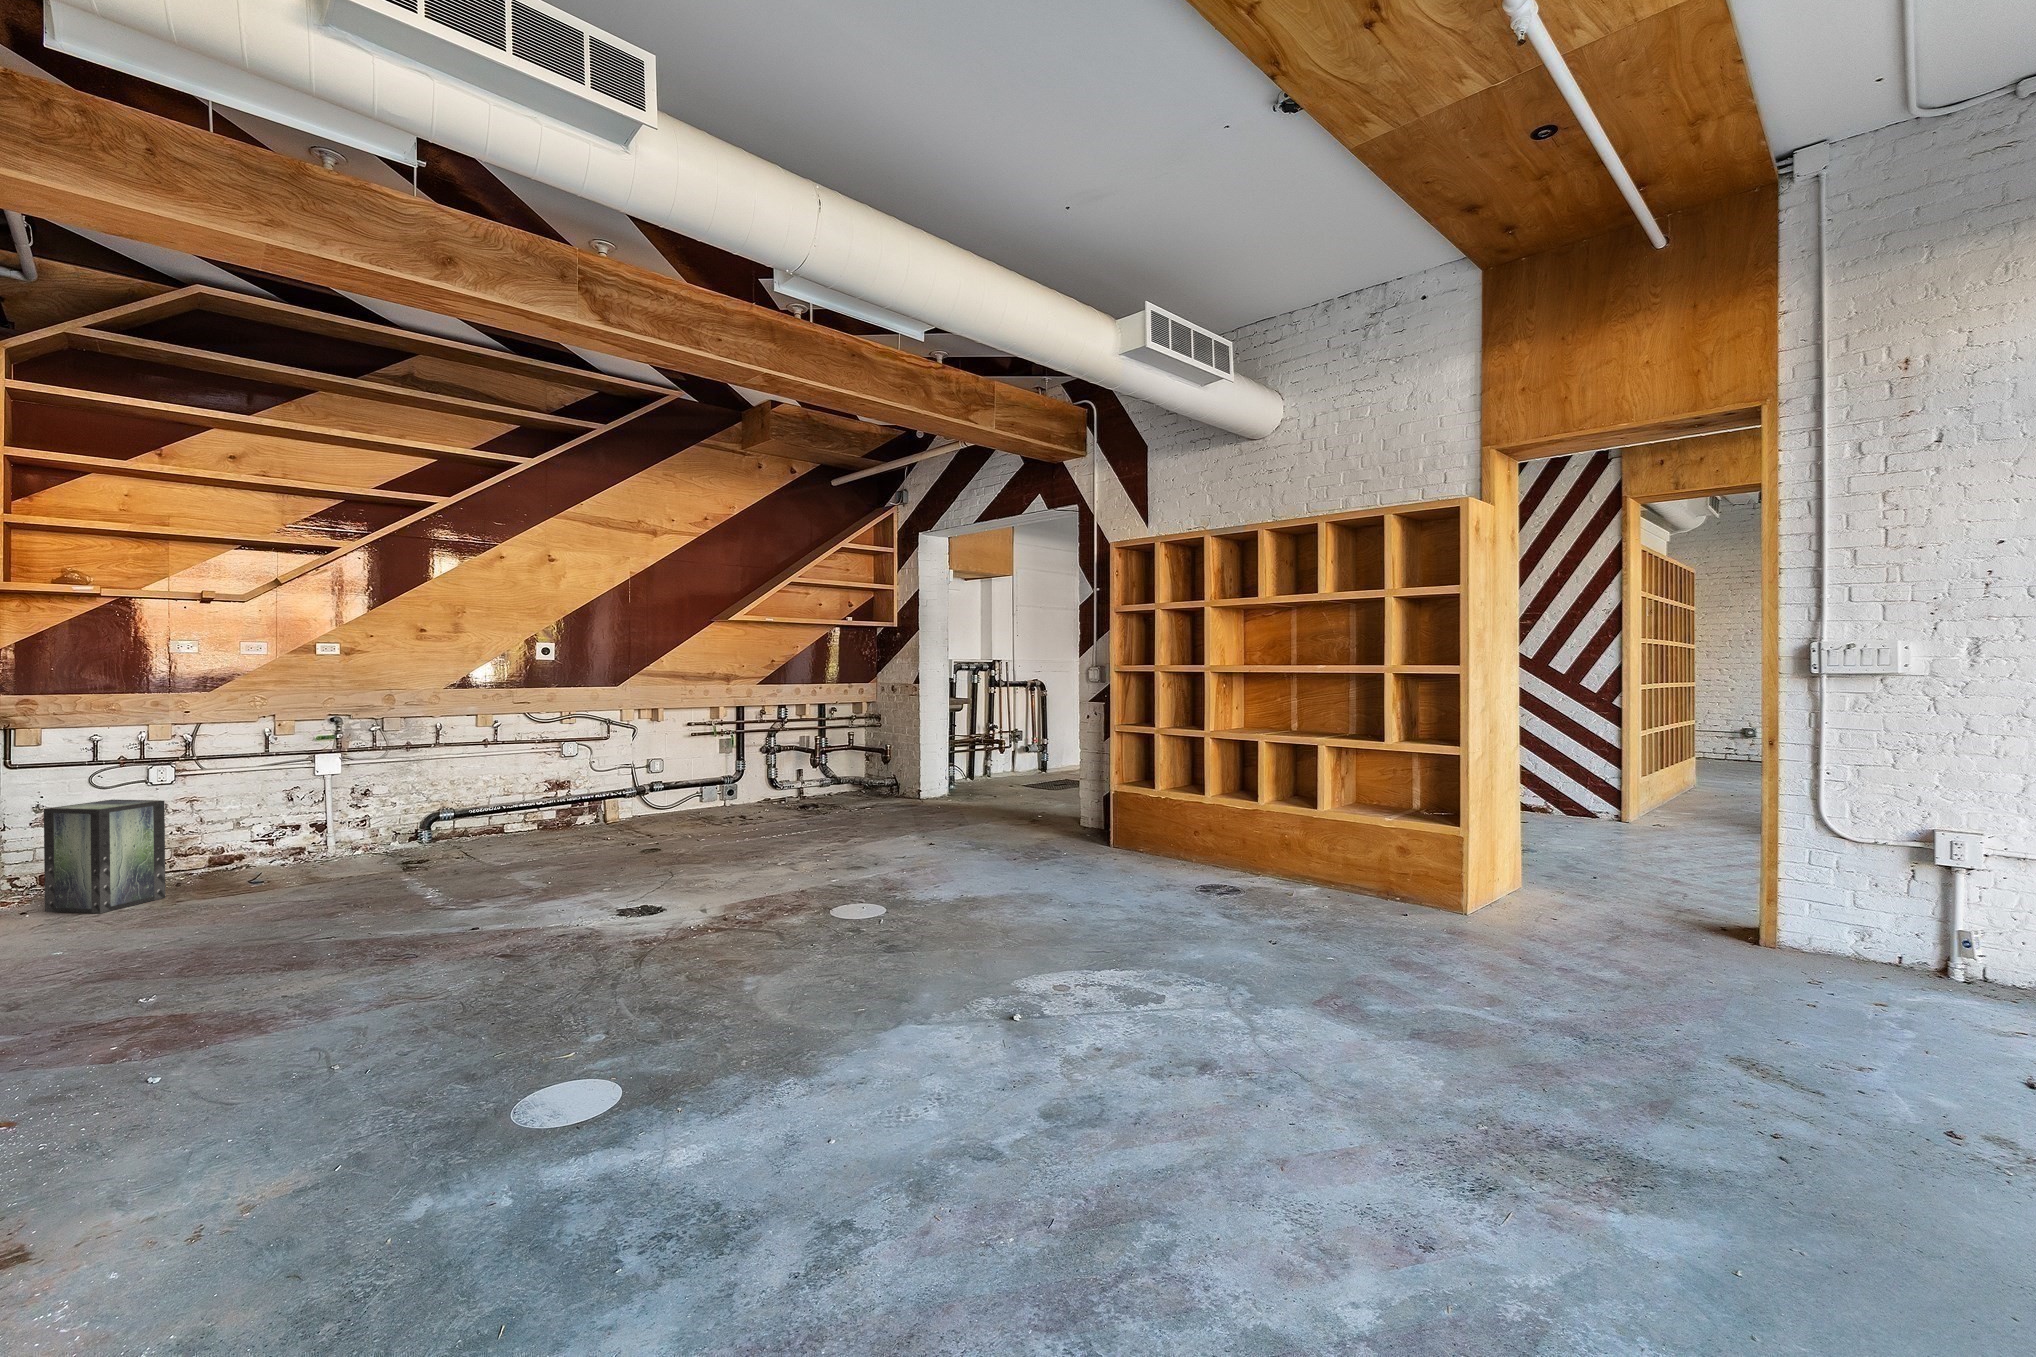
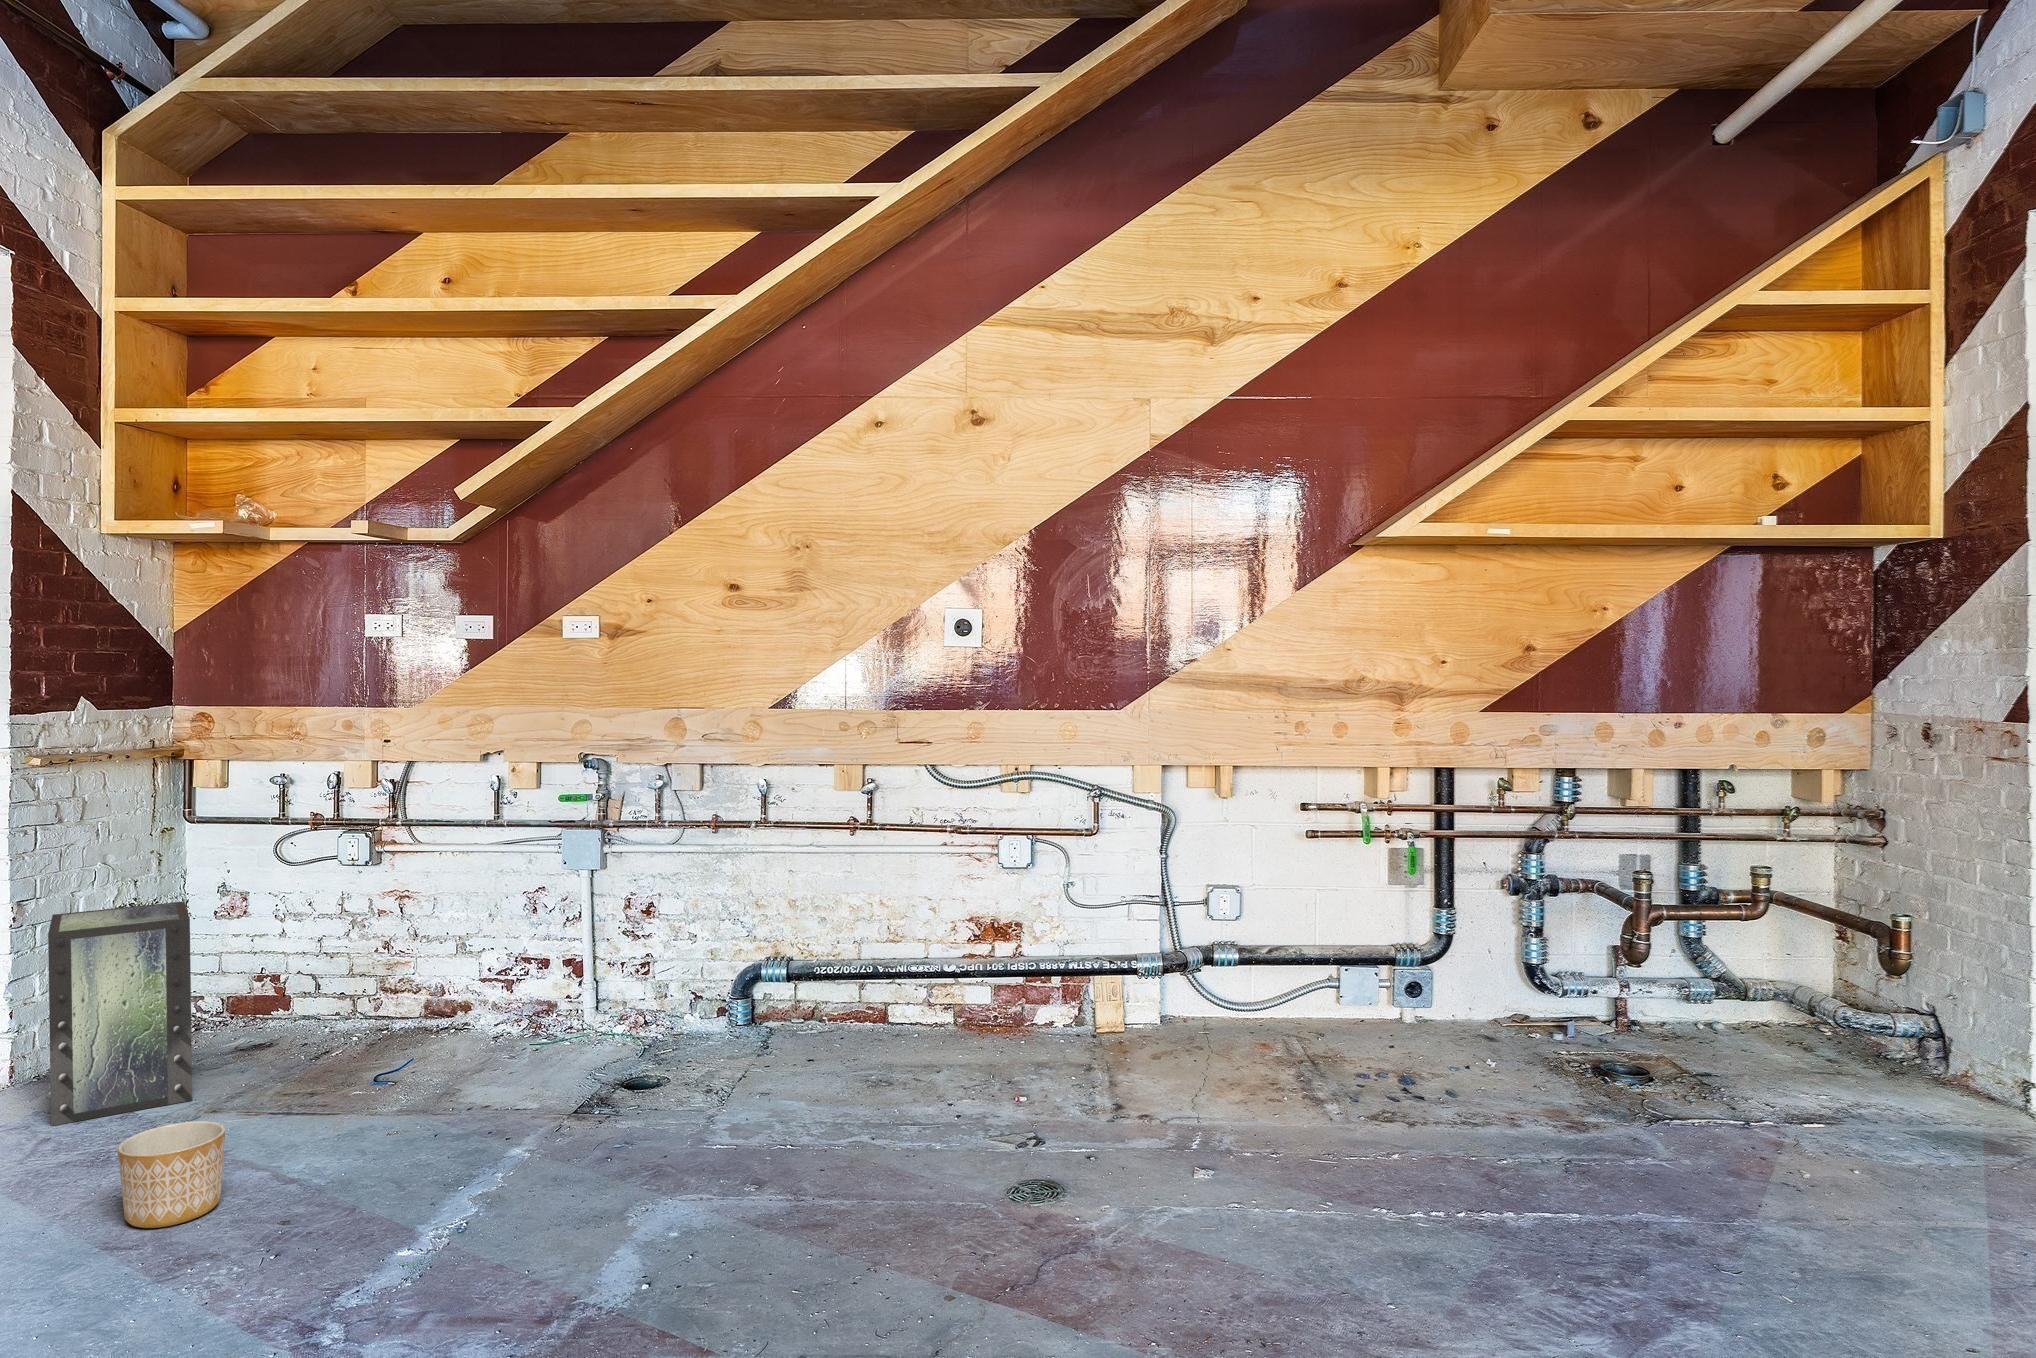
planter: none [270,868,319,909] -> present [118,1121,225,1228]

